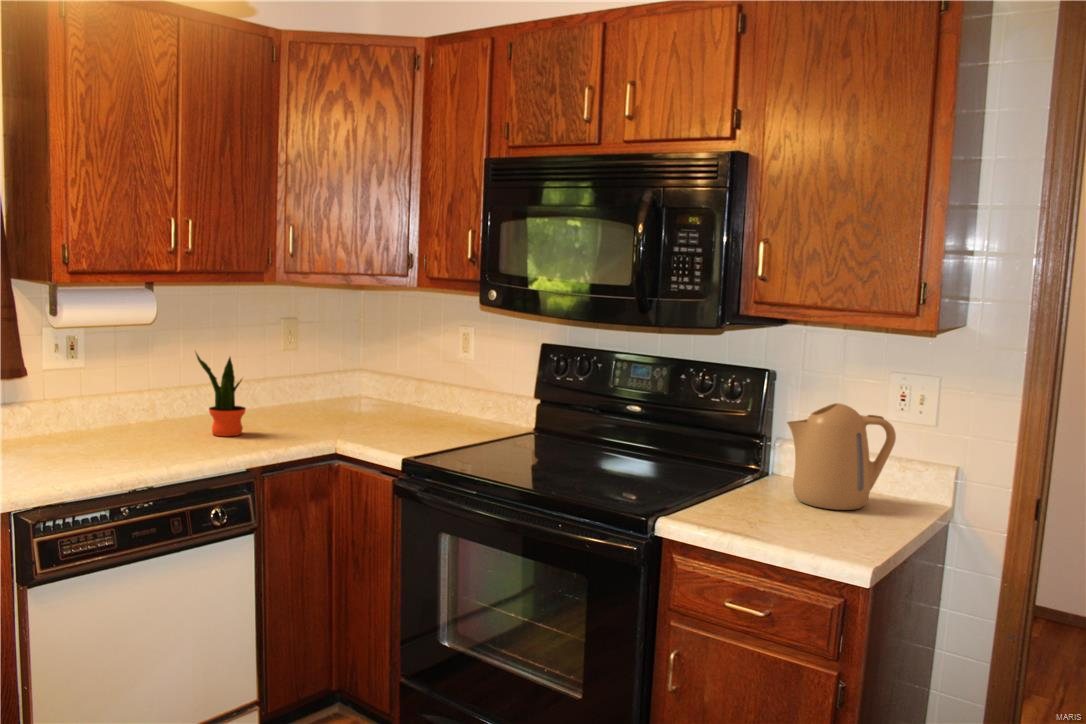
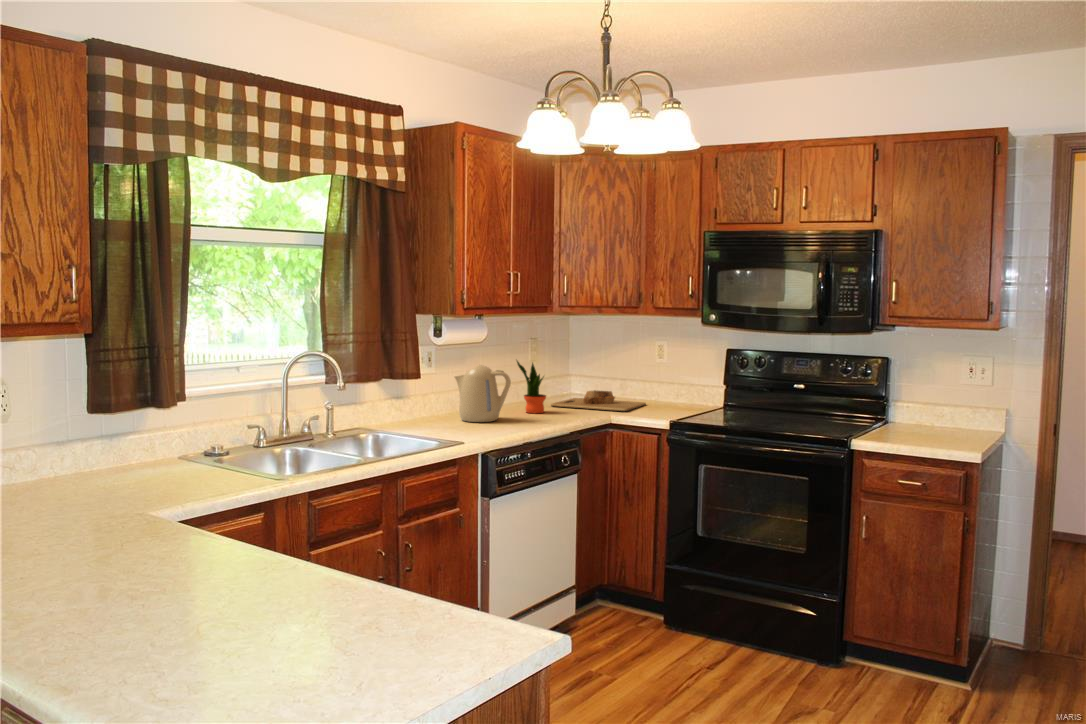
cutting board: none [276,403,426,438] -> present [551,390,646,411]
kettle: present [787,403,896,510] -> present [455,365,511,422]

